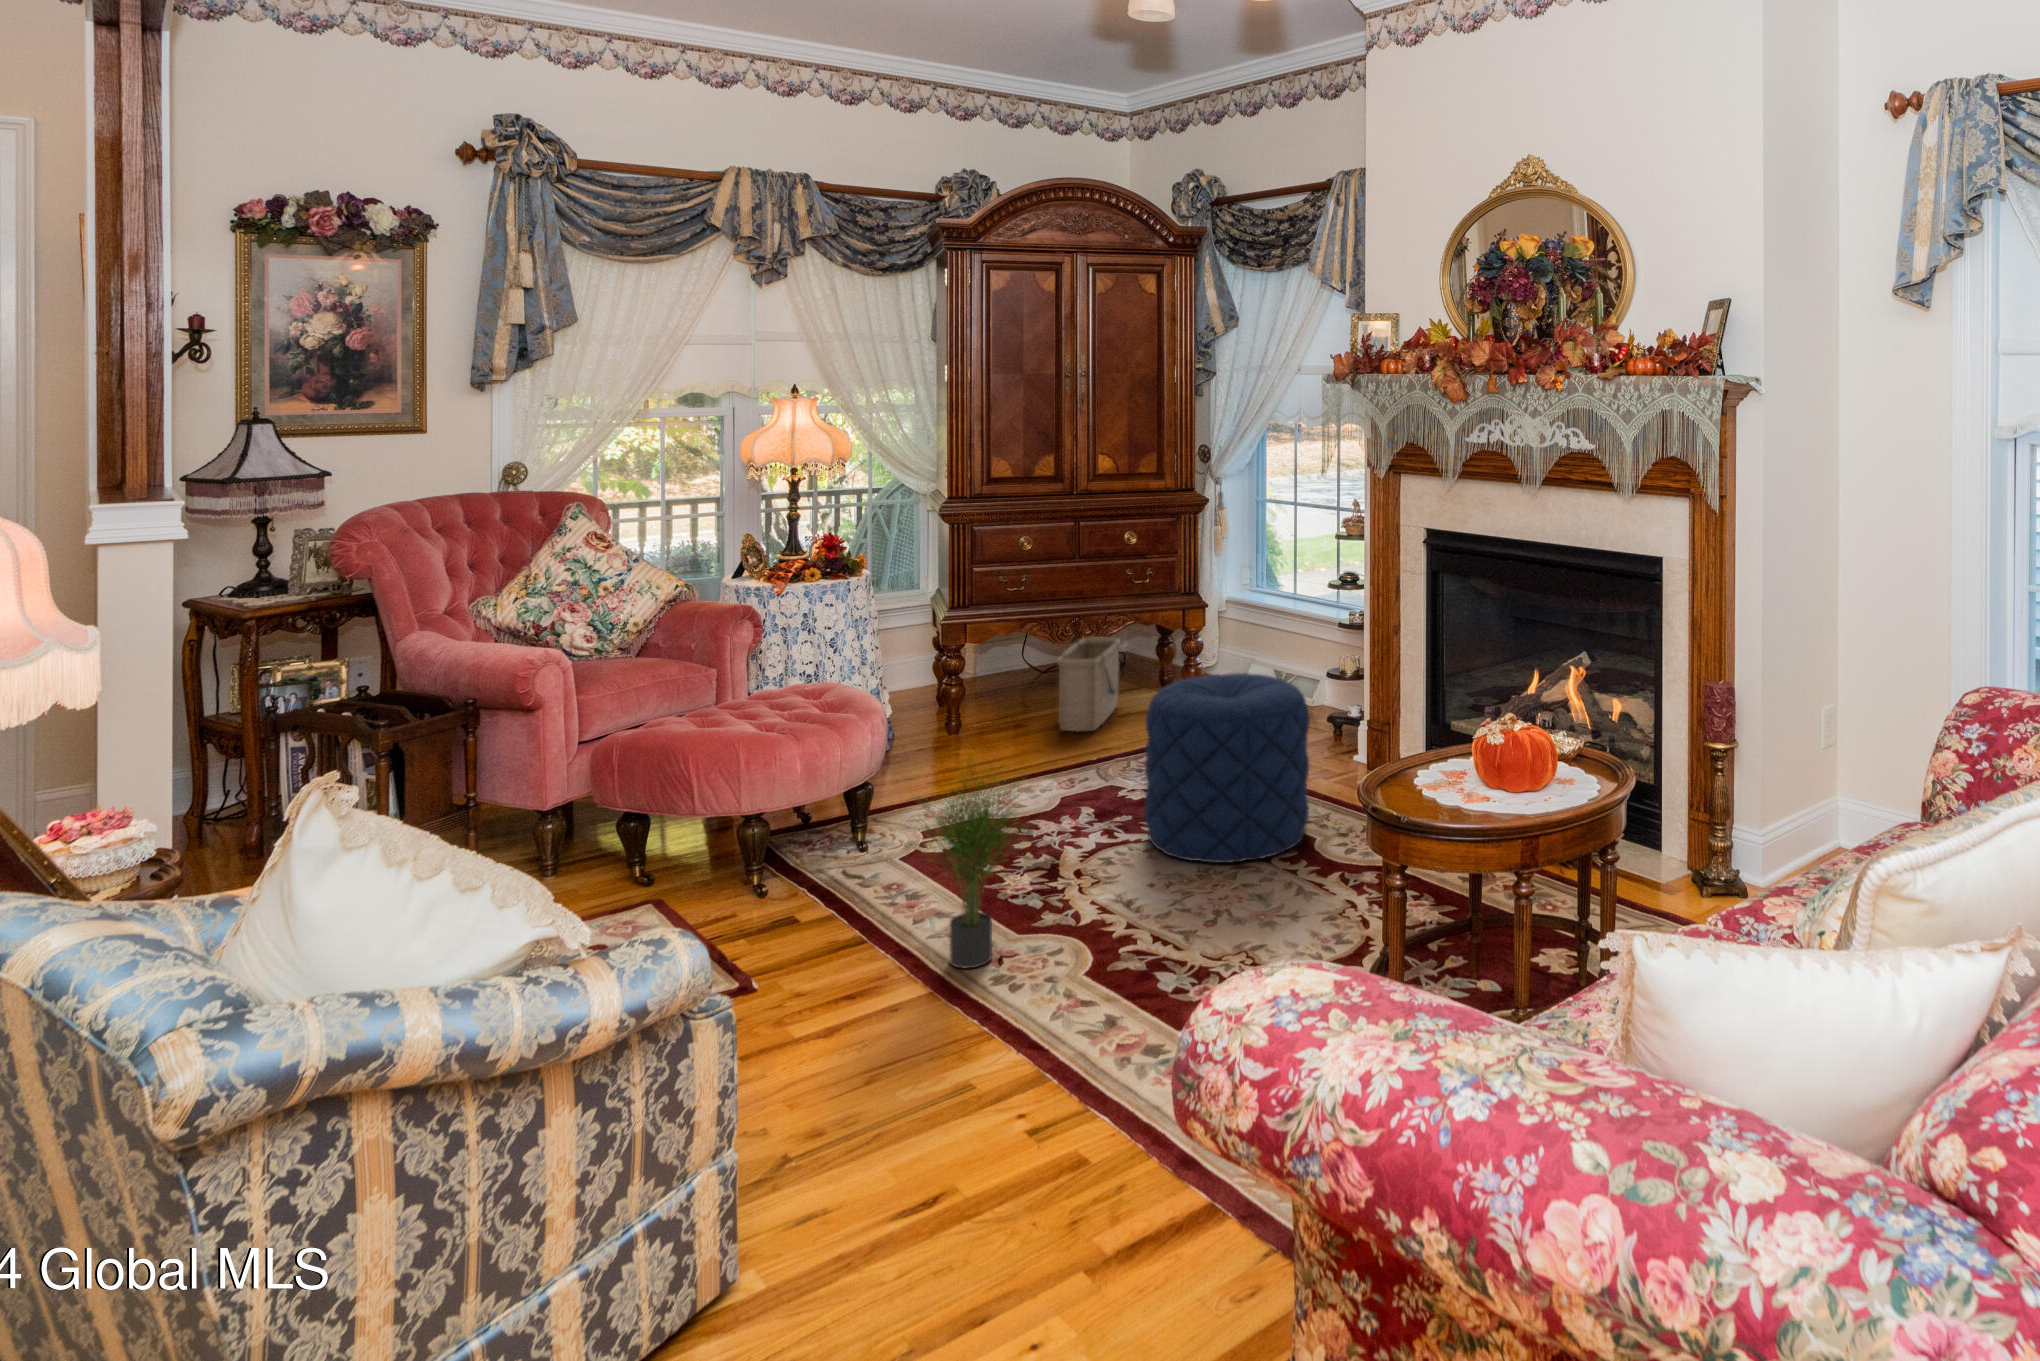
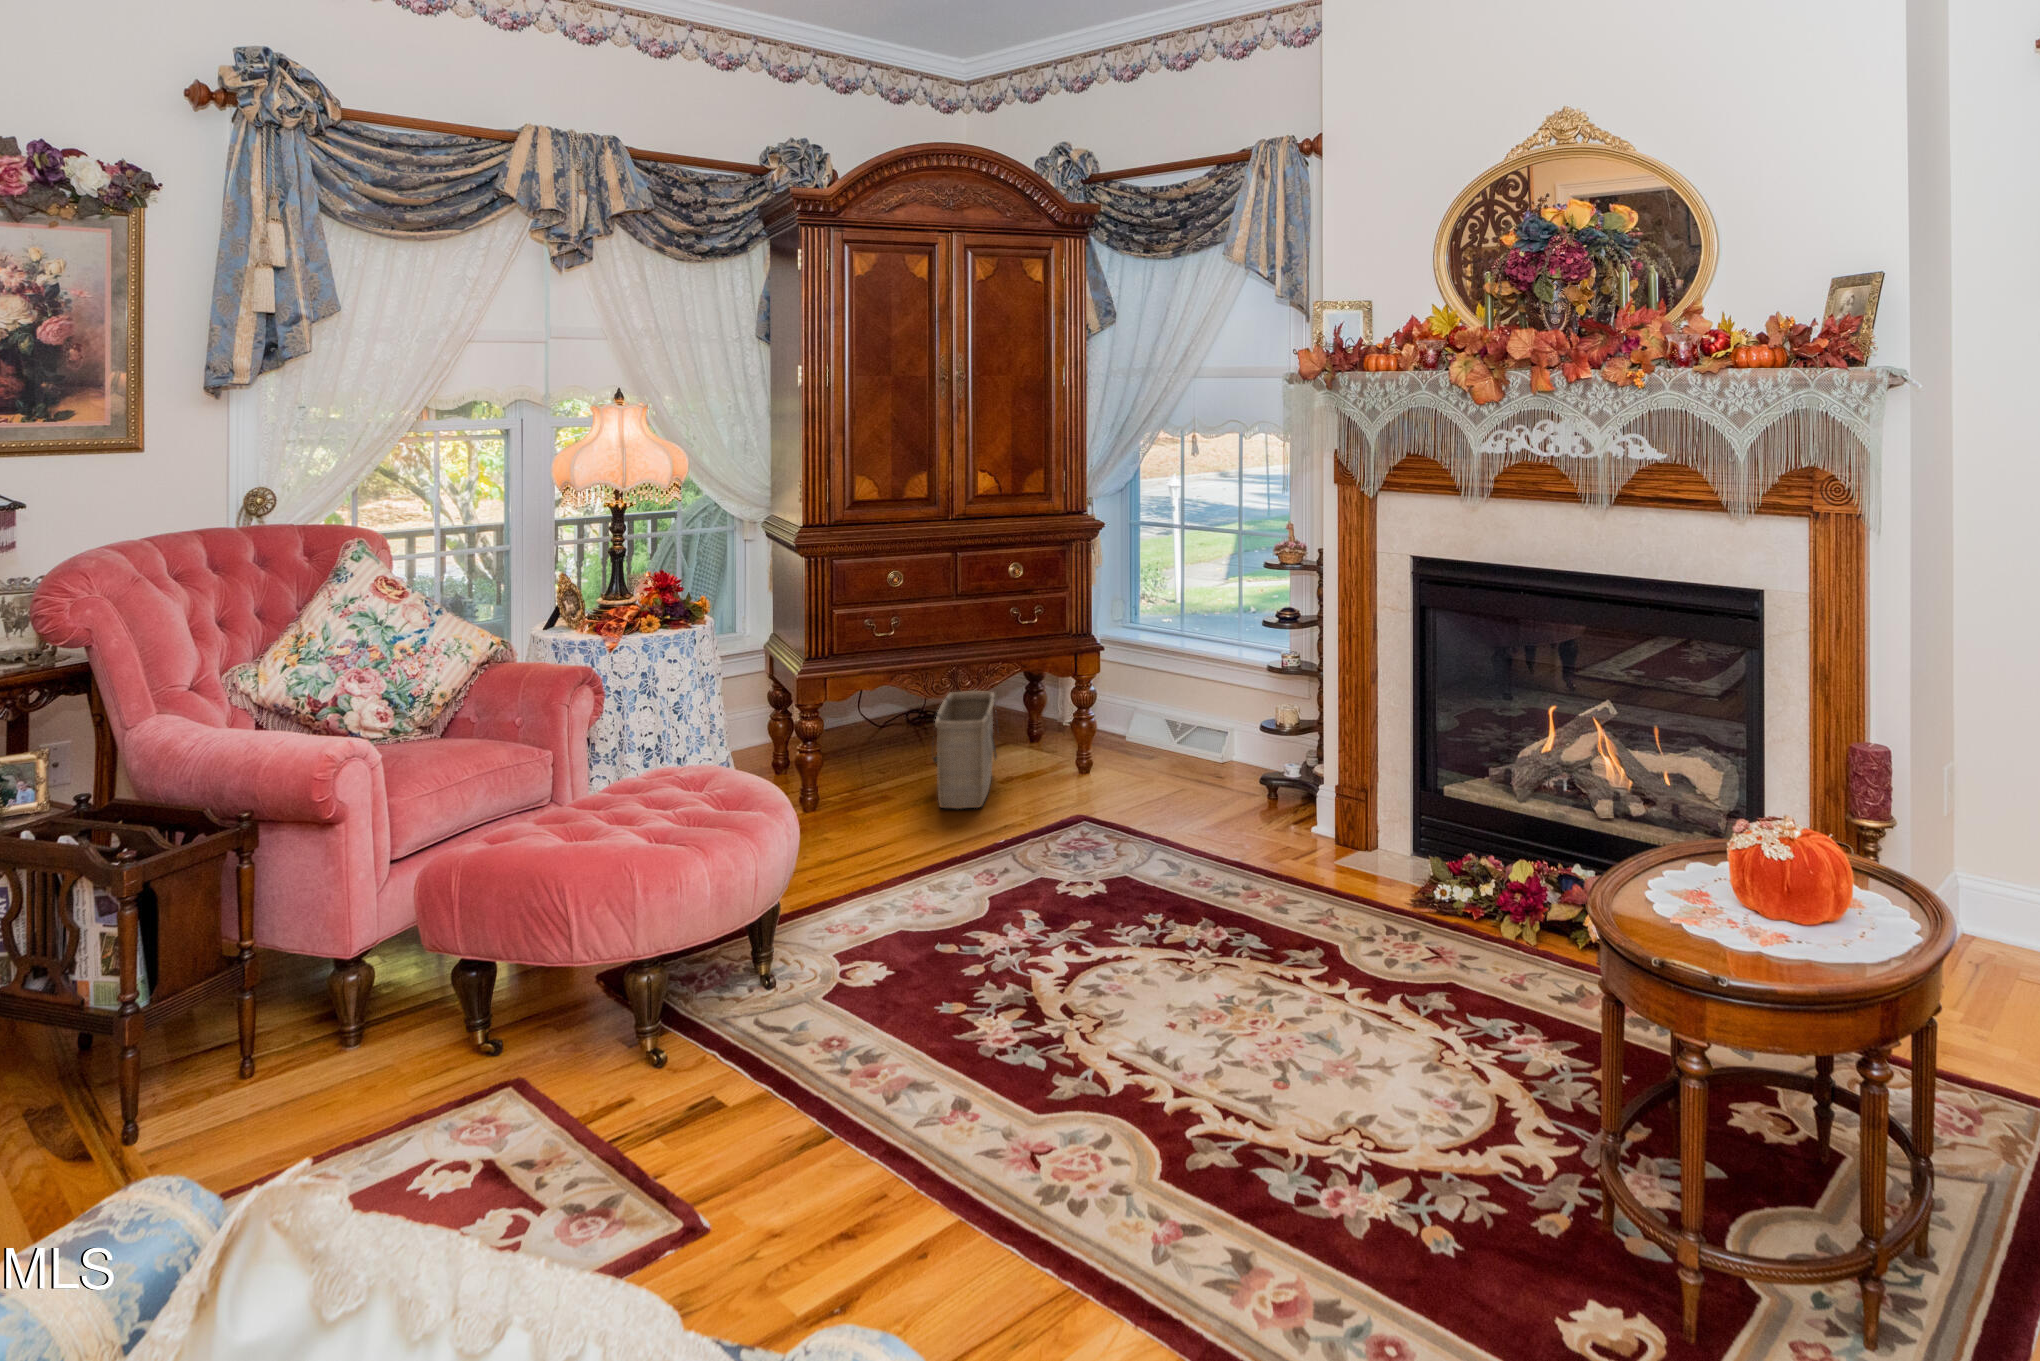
pouf: present [1145,673,1310,863] -> none [1120,742,1326,992]
potted plant: present [908,761,1026,969] -> none [874,871,1071,1179]

